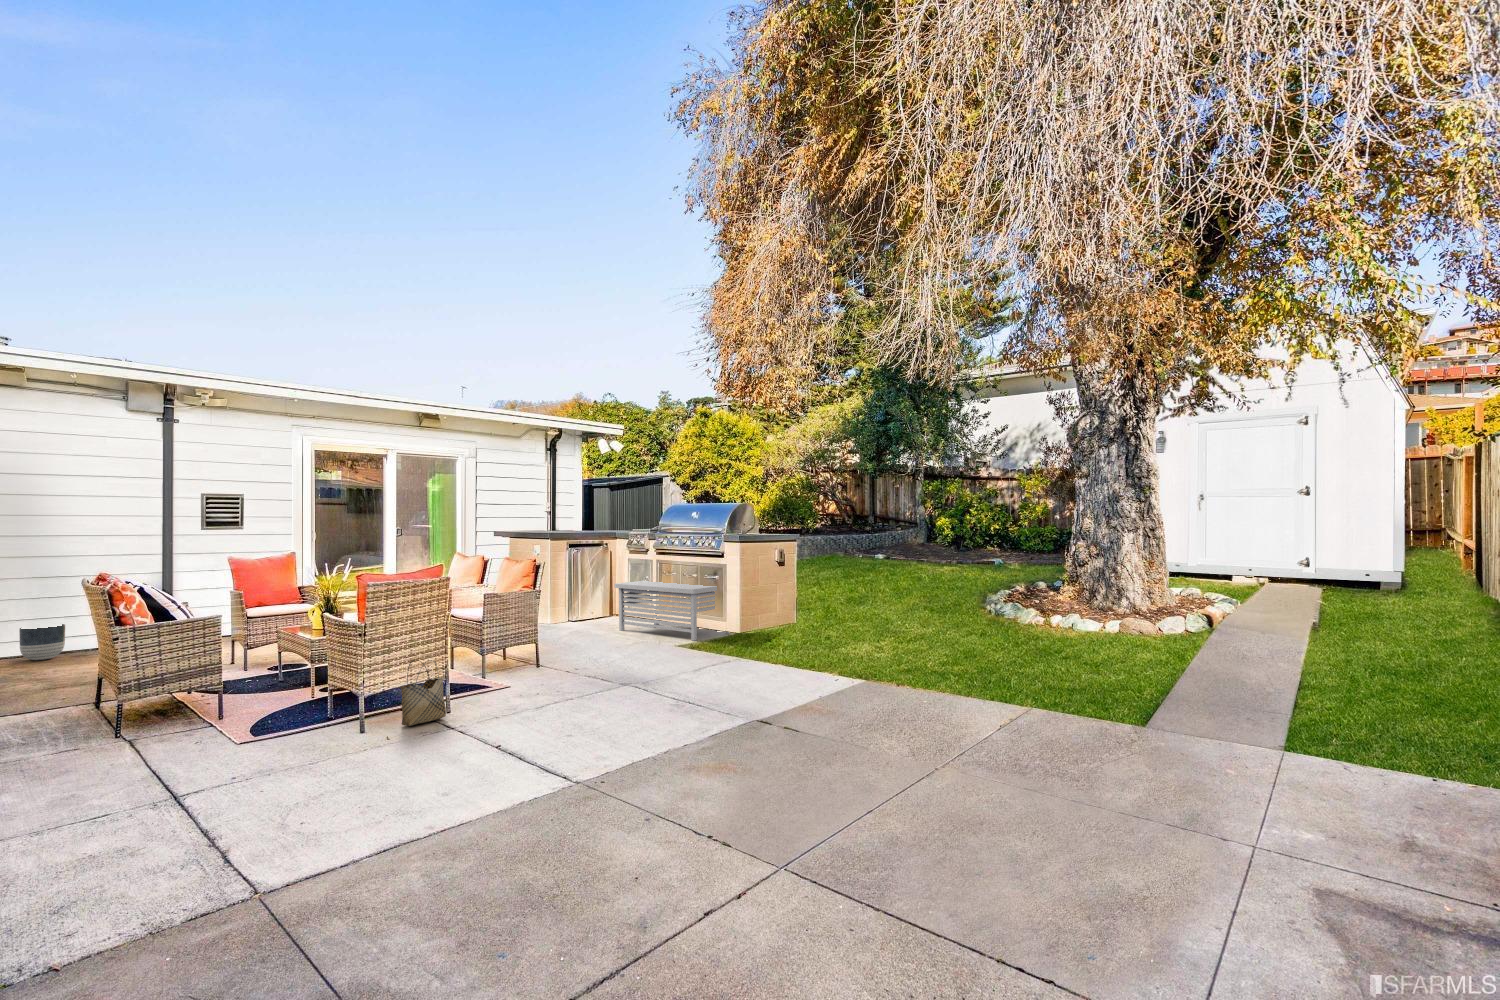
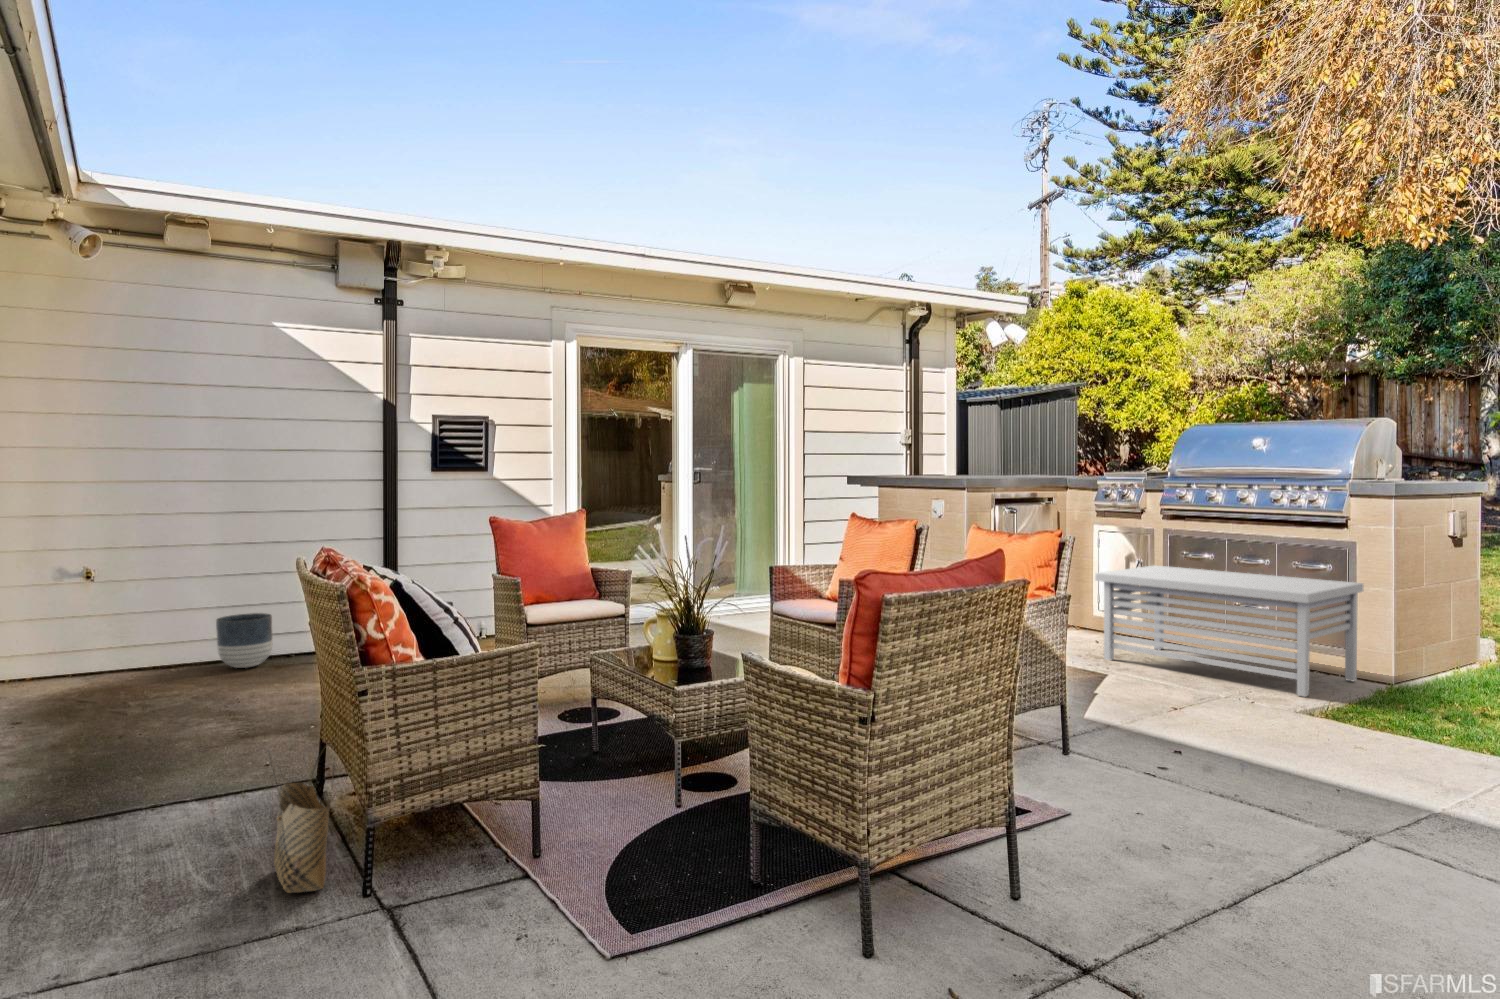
woven basket: present [401,659,446,726] -> present [268,744,334,893]

